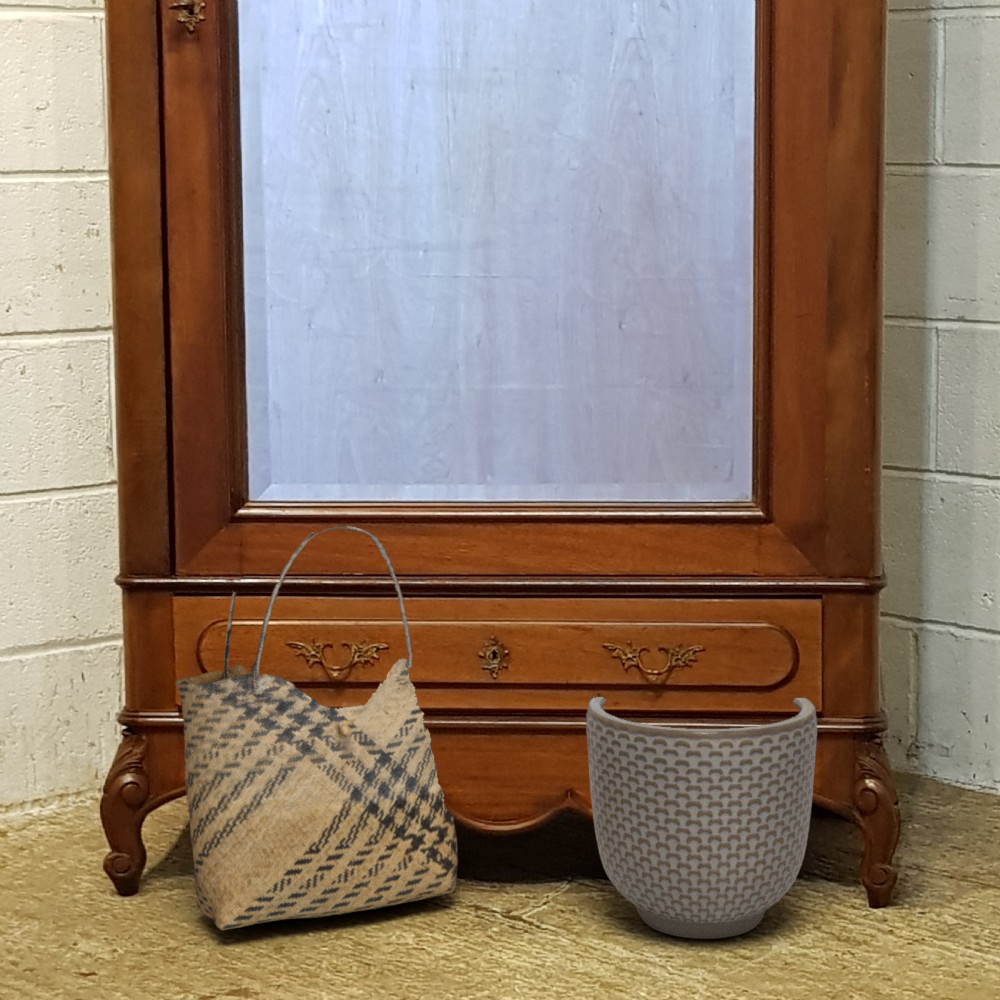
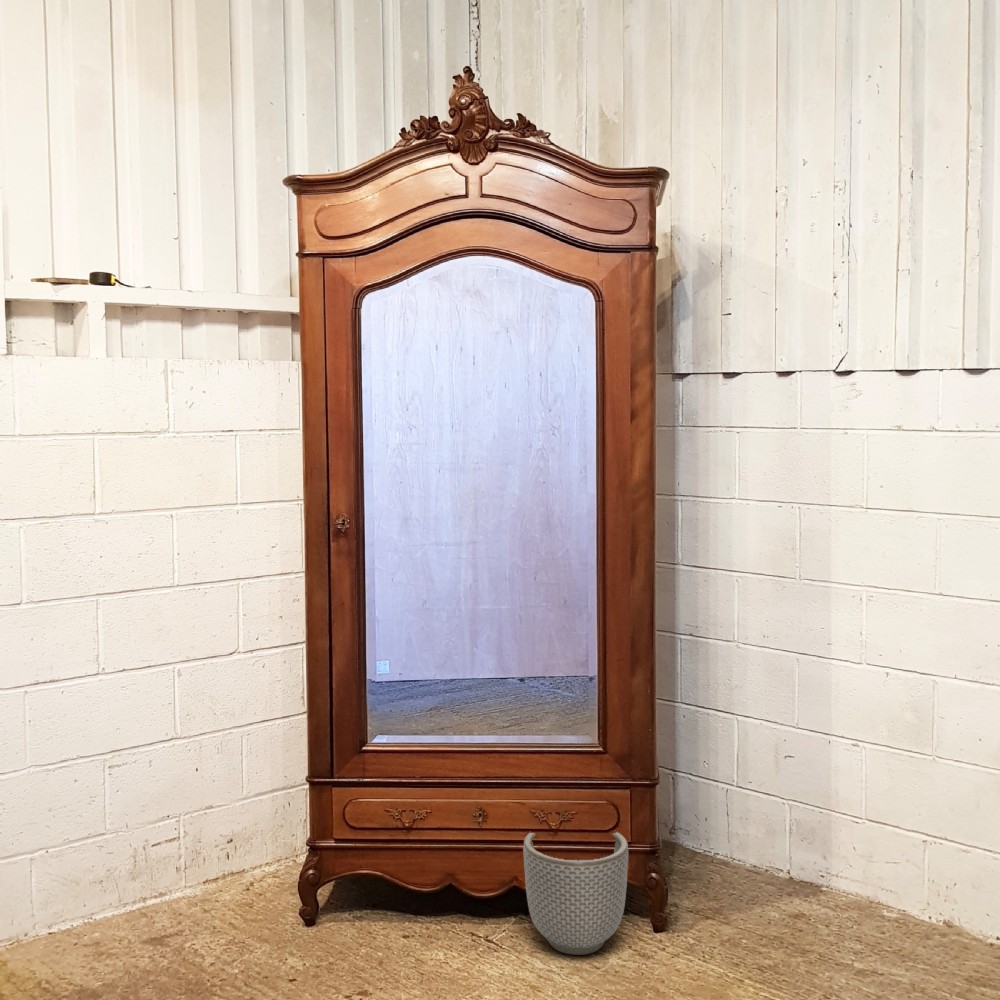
woven basket: present [175,526,458,930] -> none [335,747,463,954]

